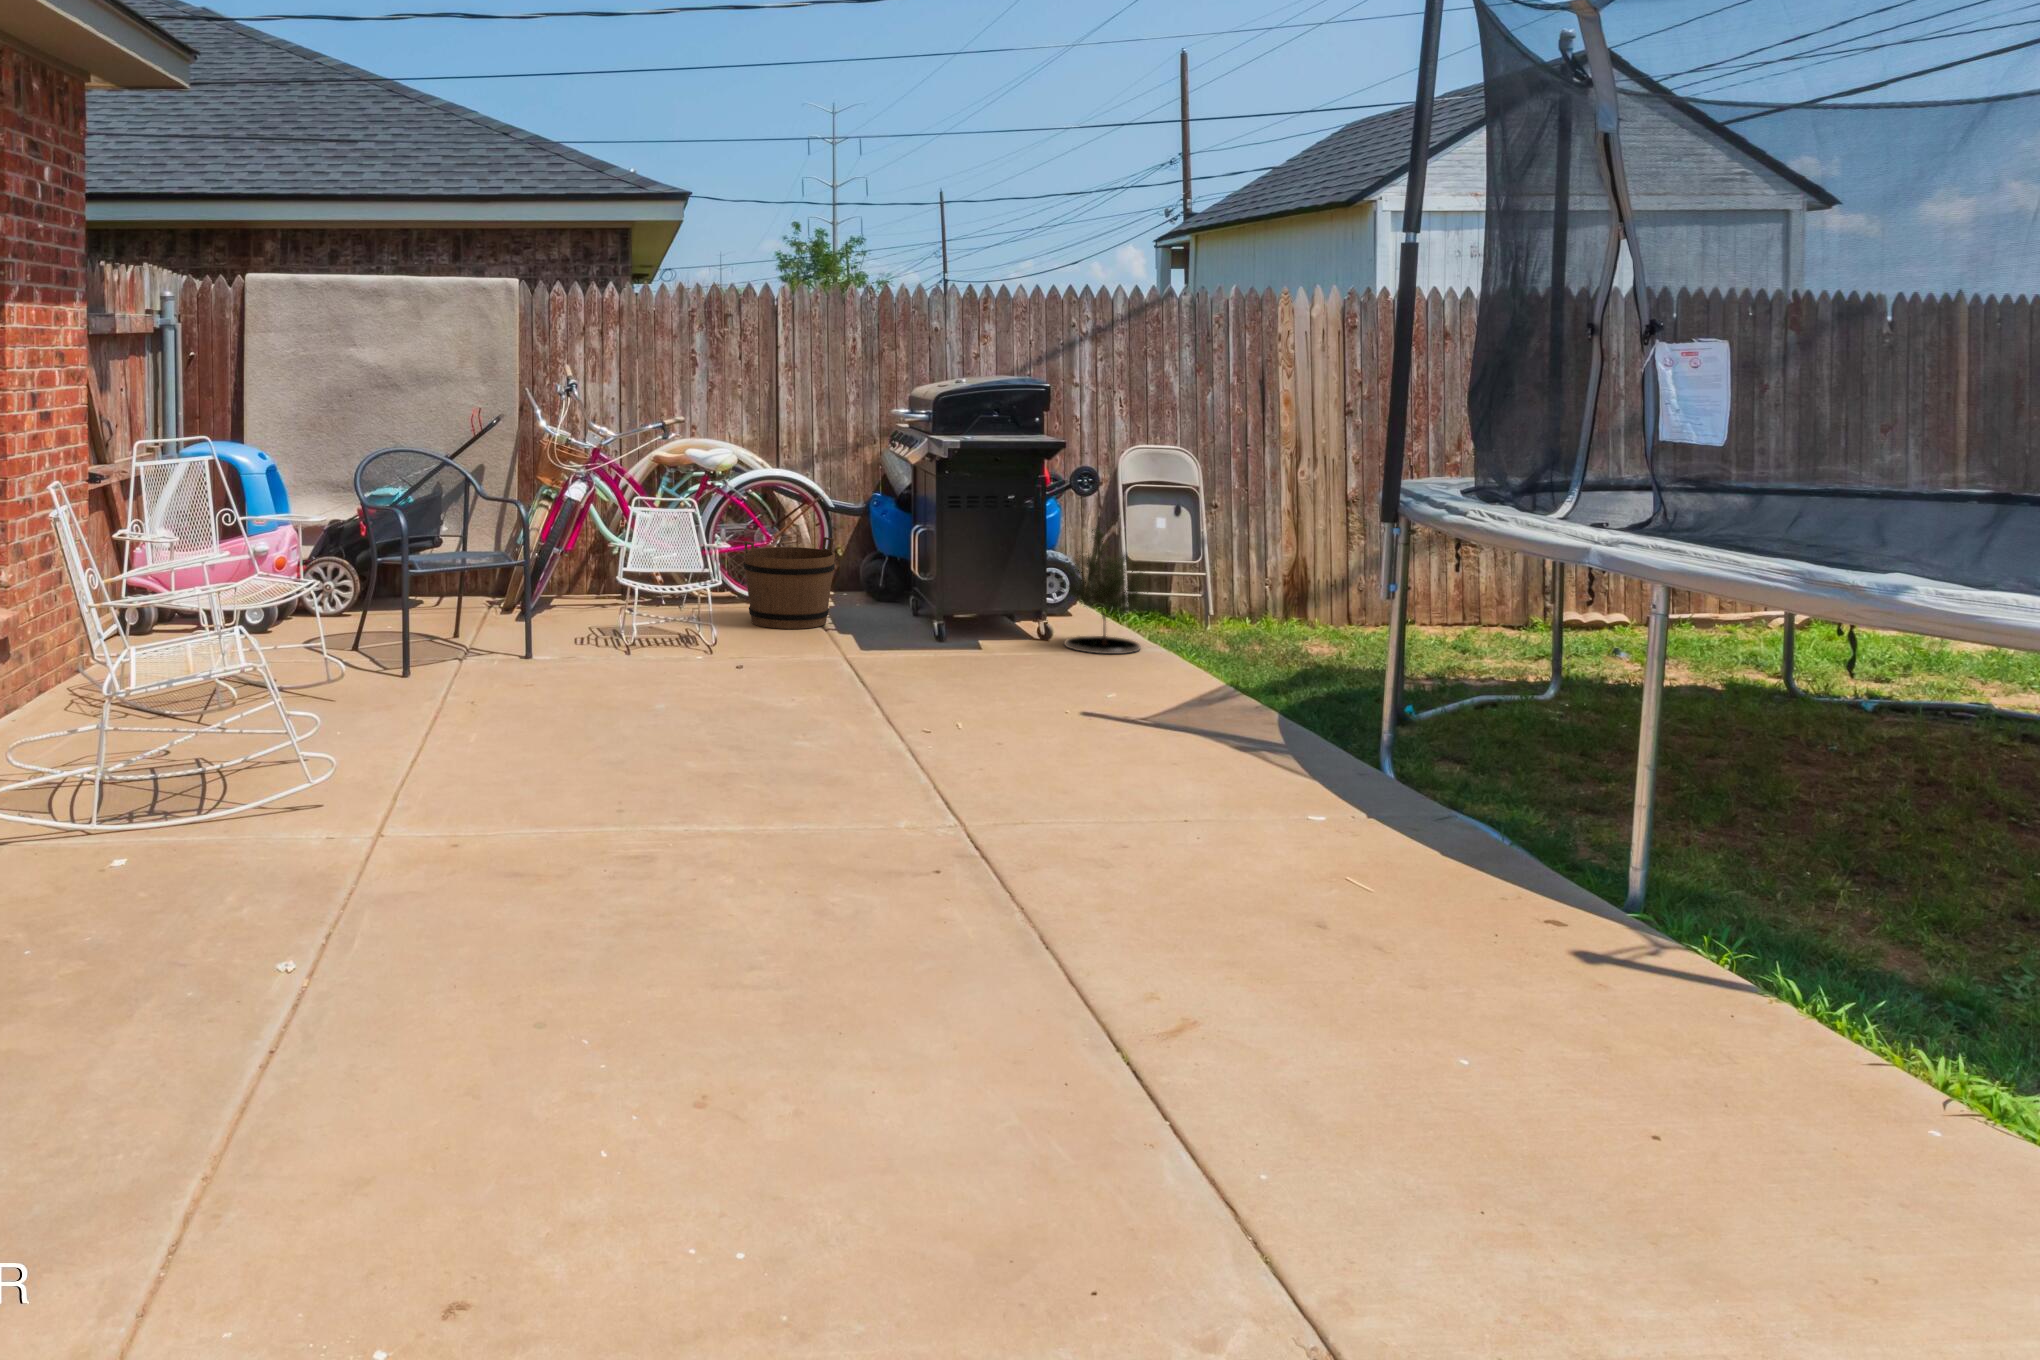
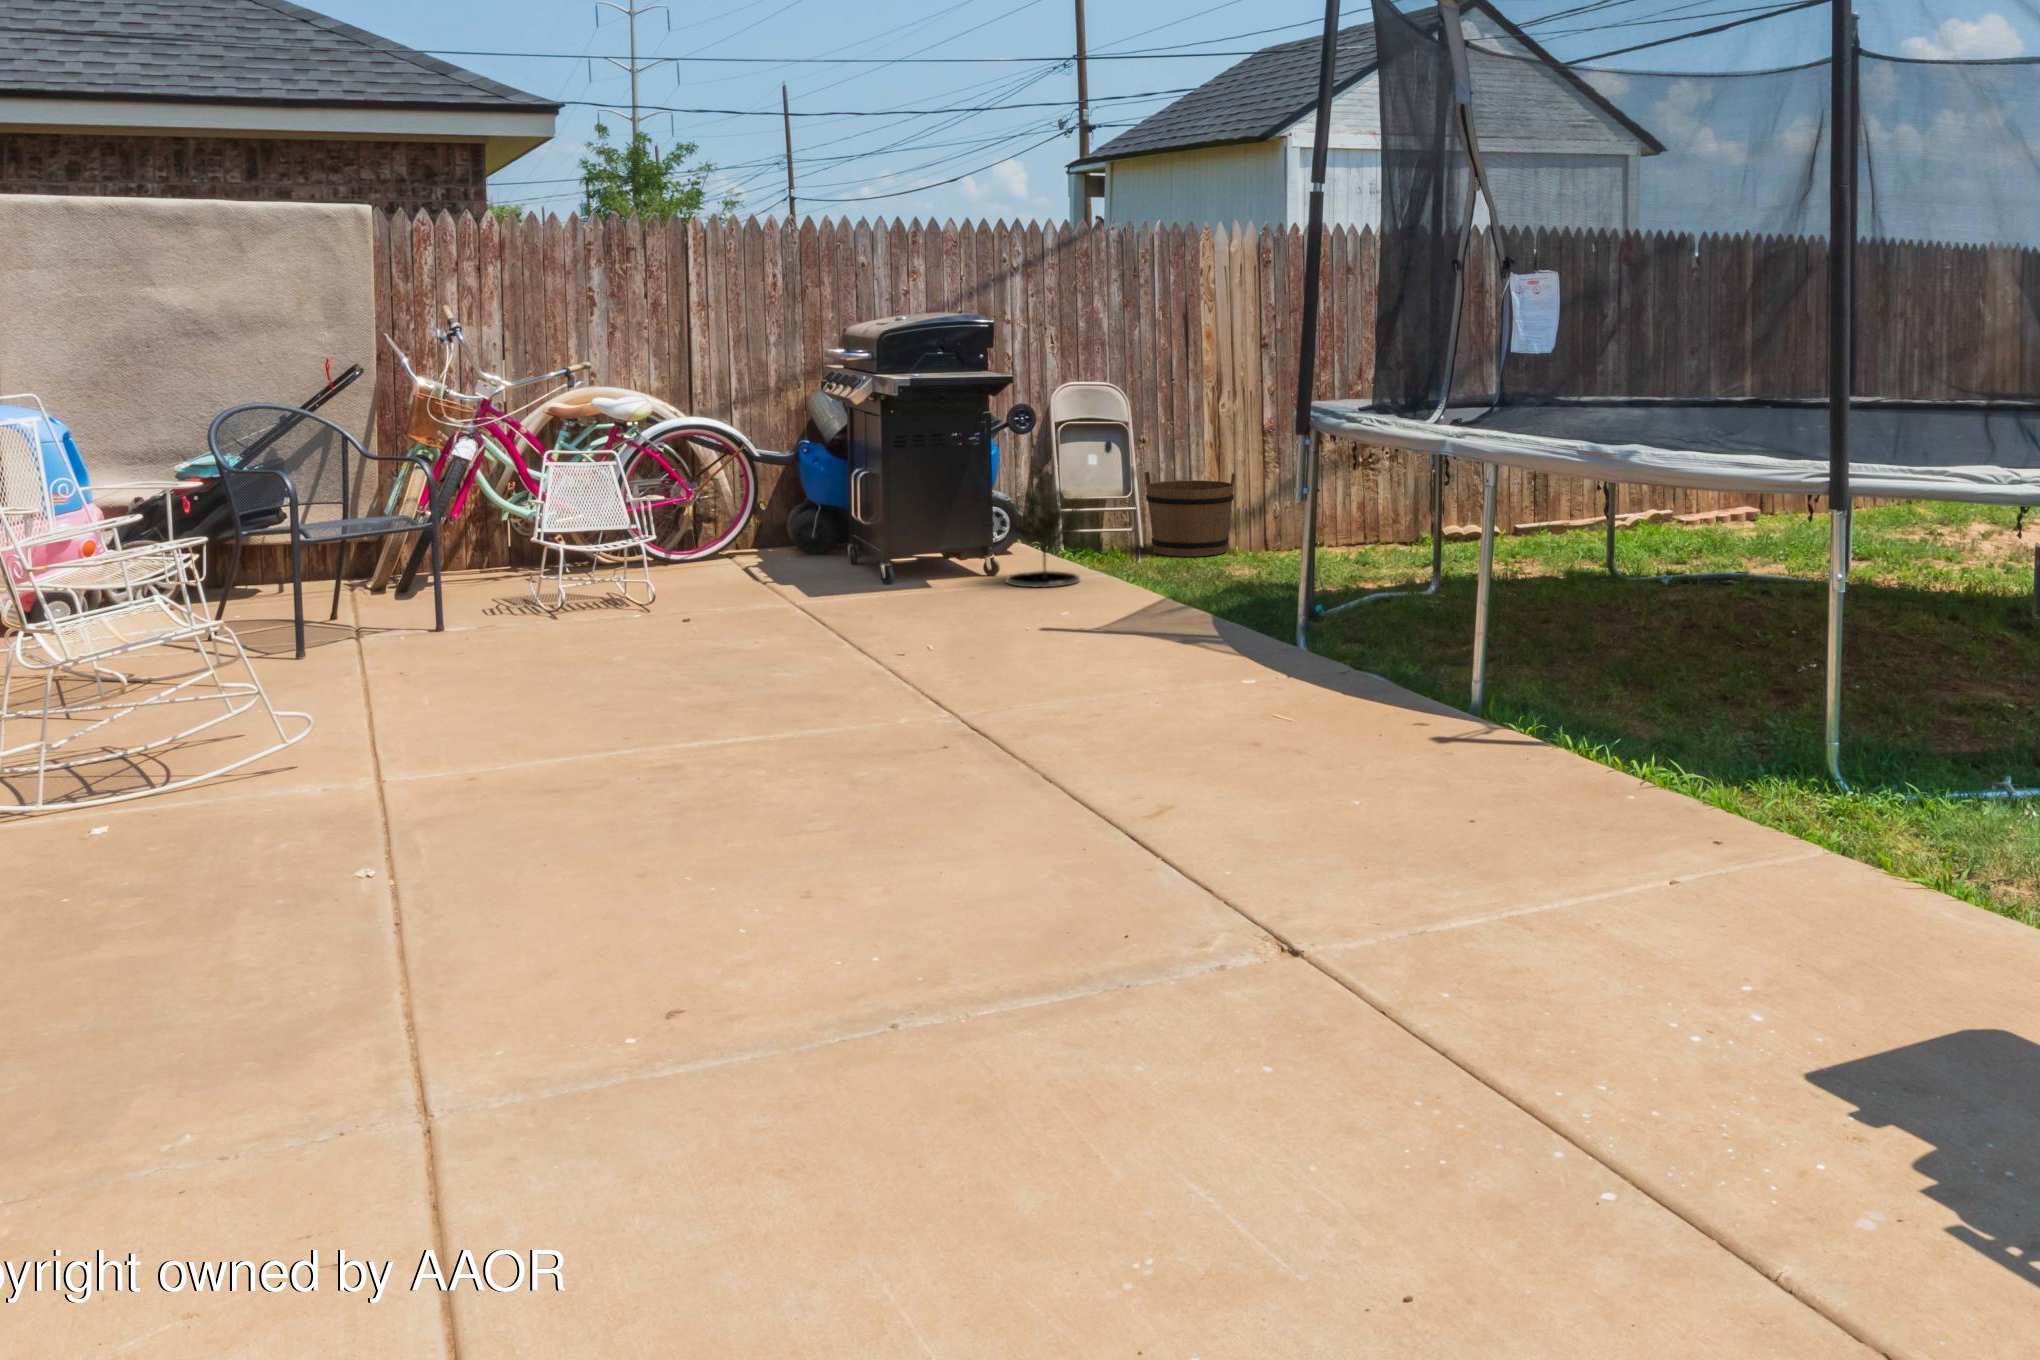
bucket: present [743,537,835,629] -> present [1145,471,1235,557]

